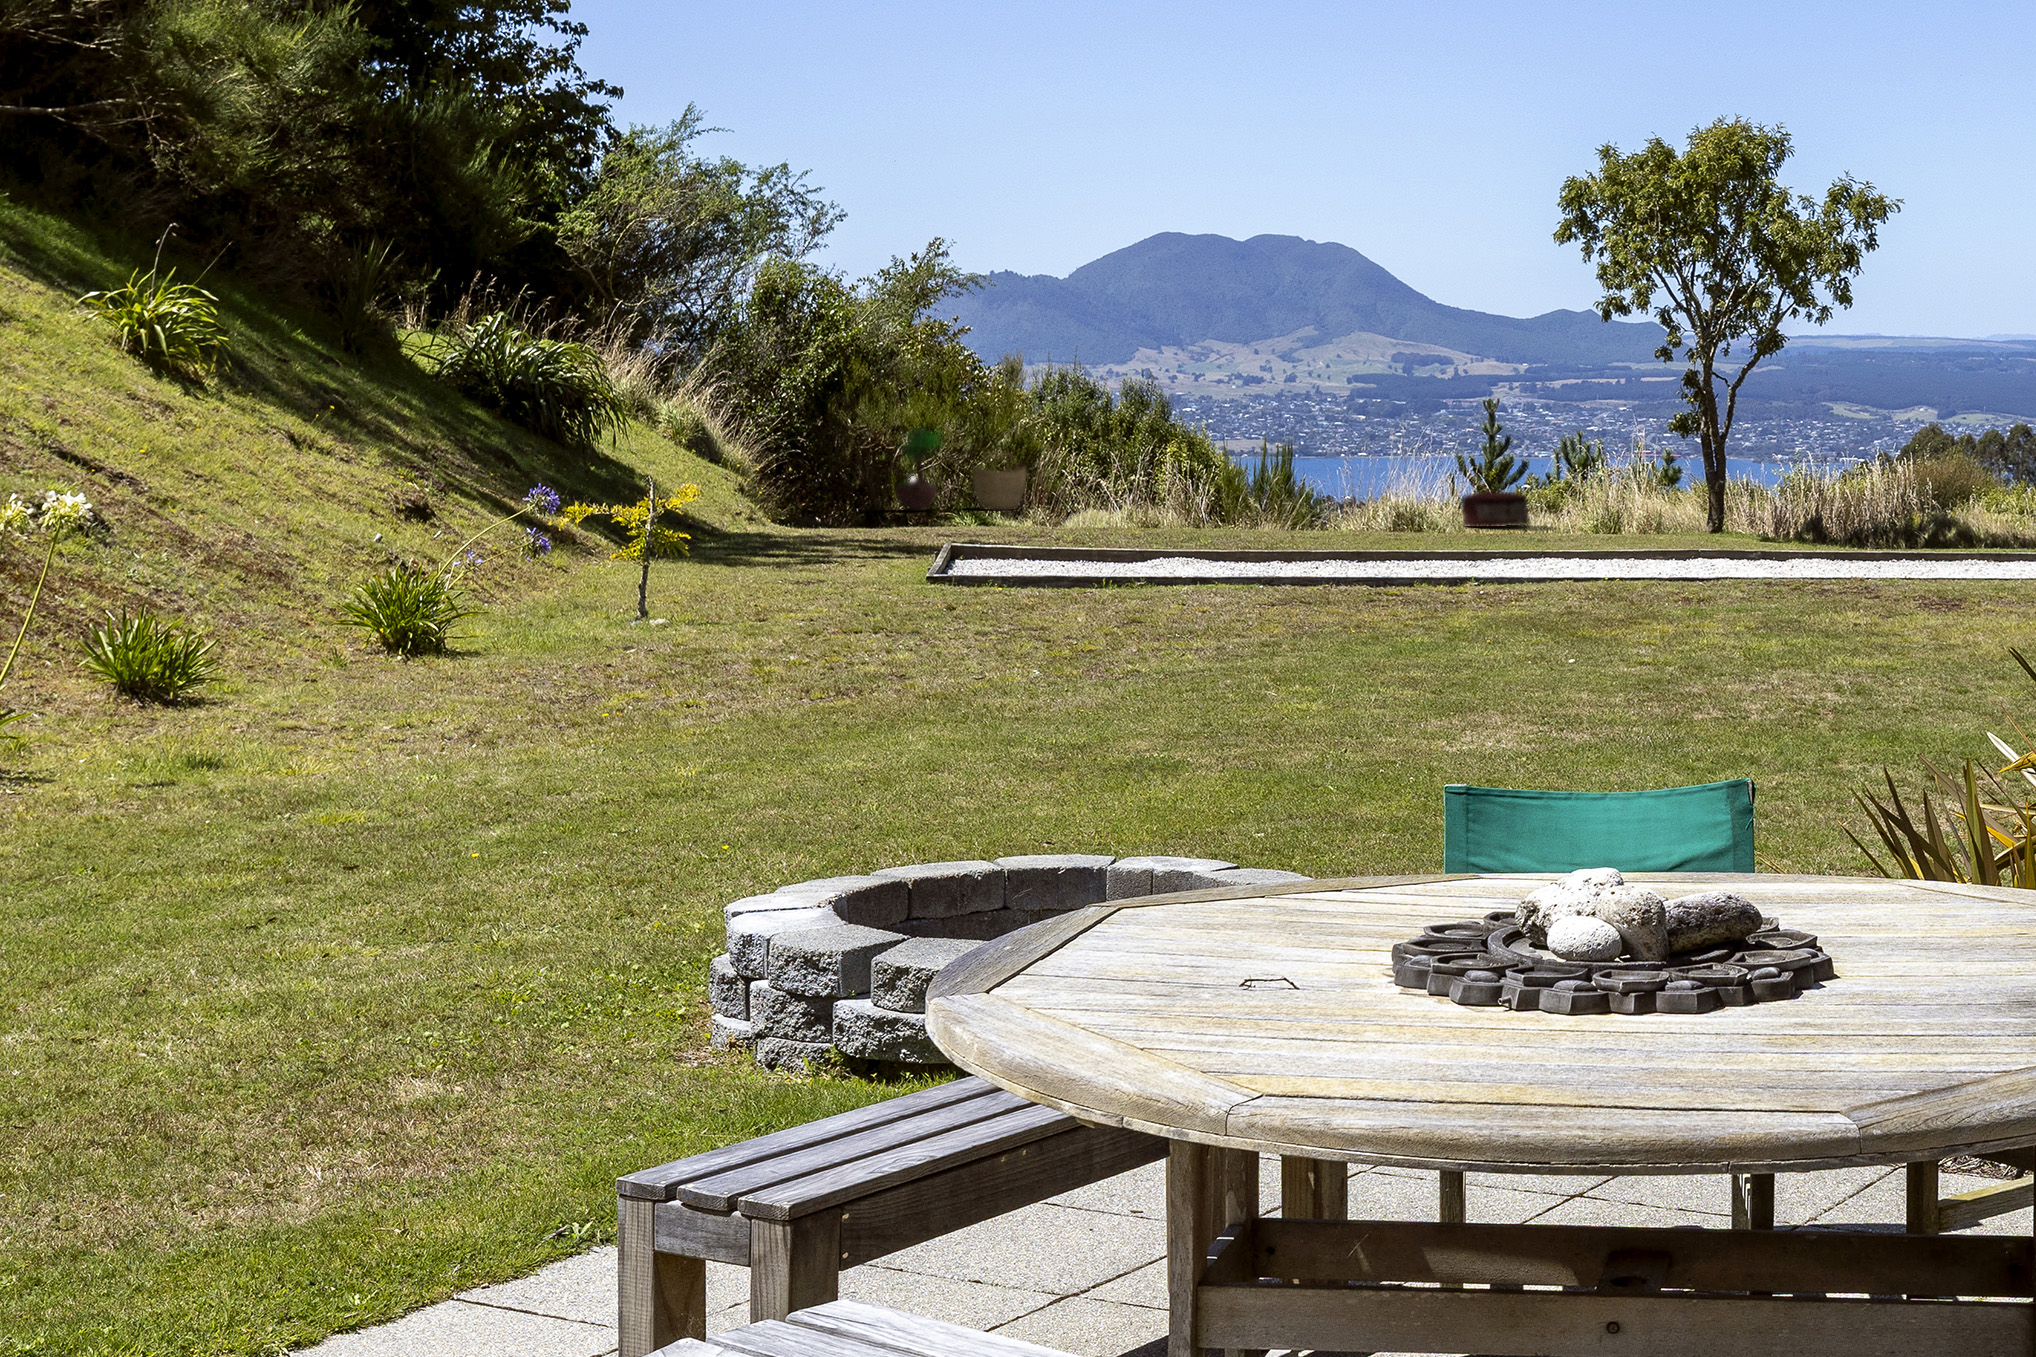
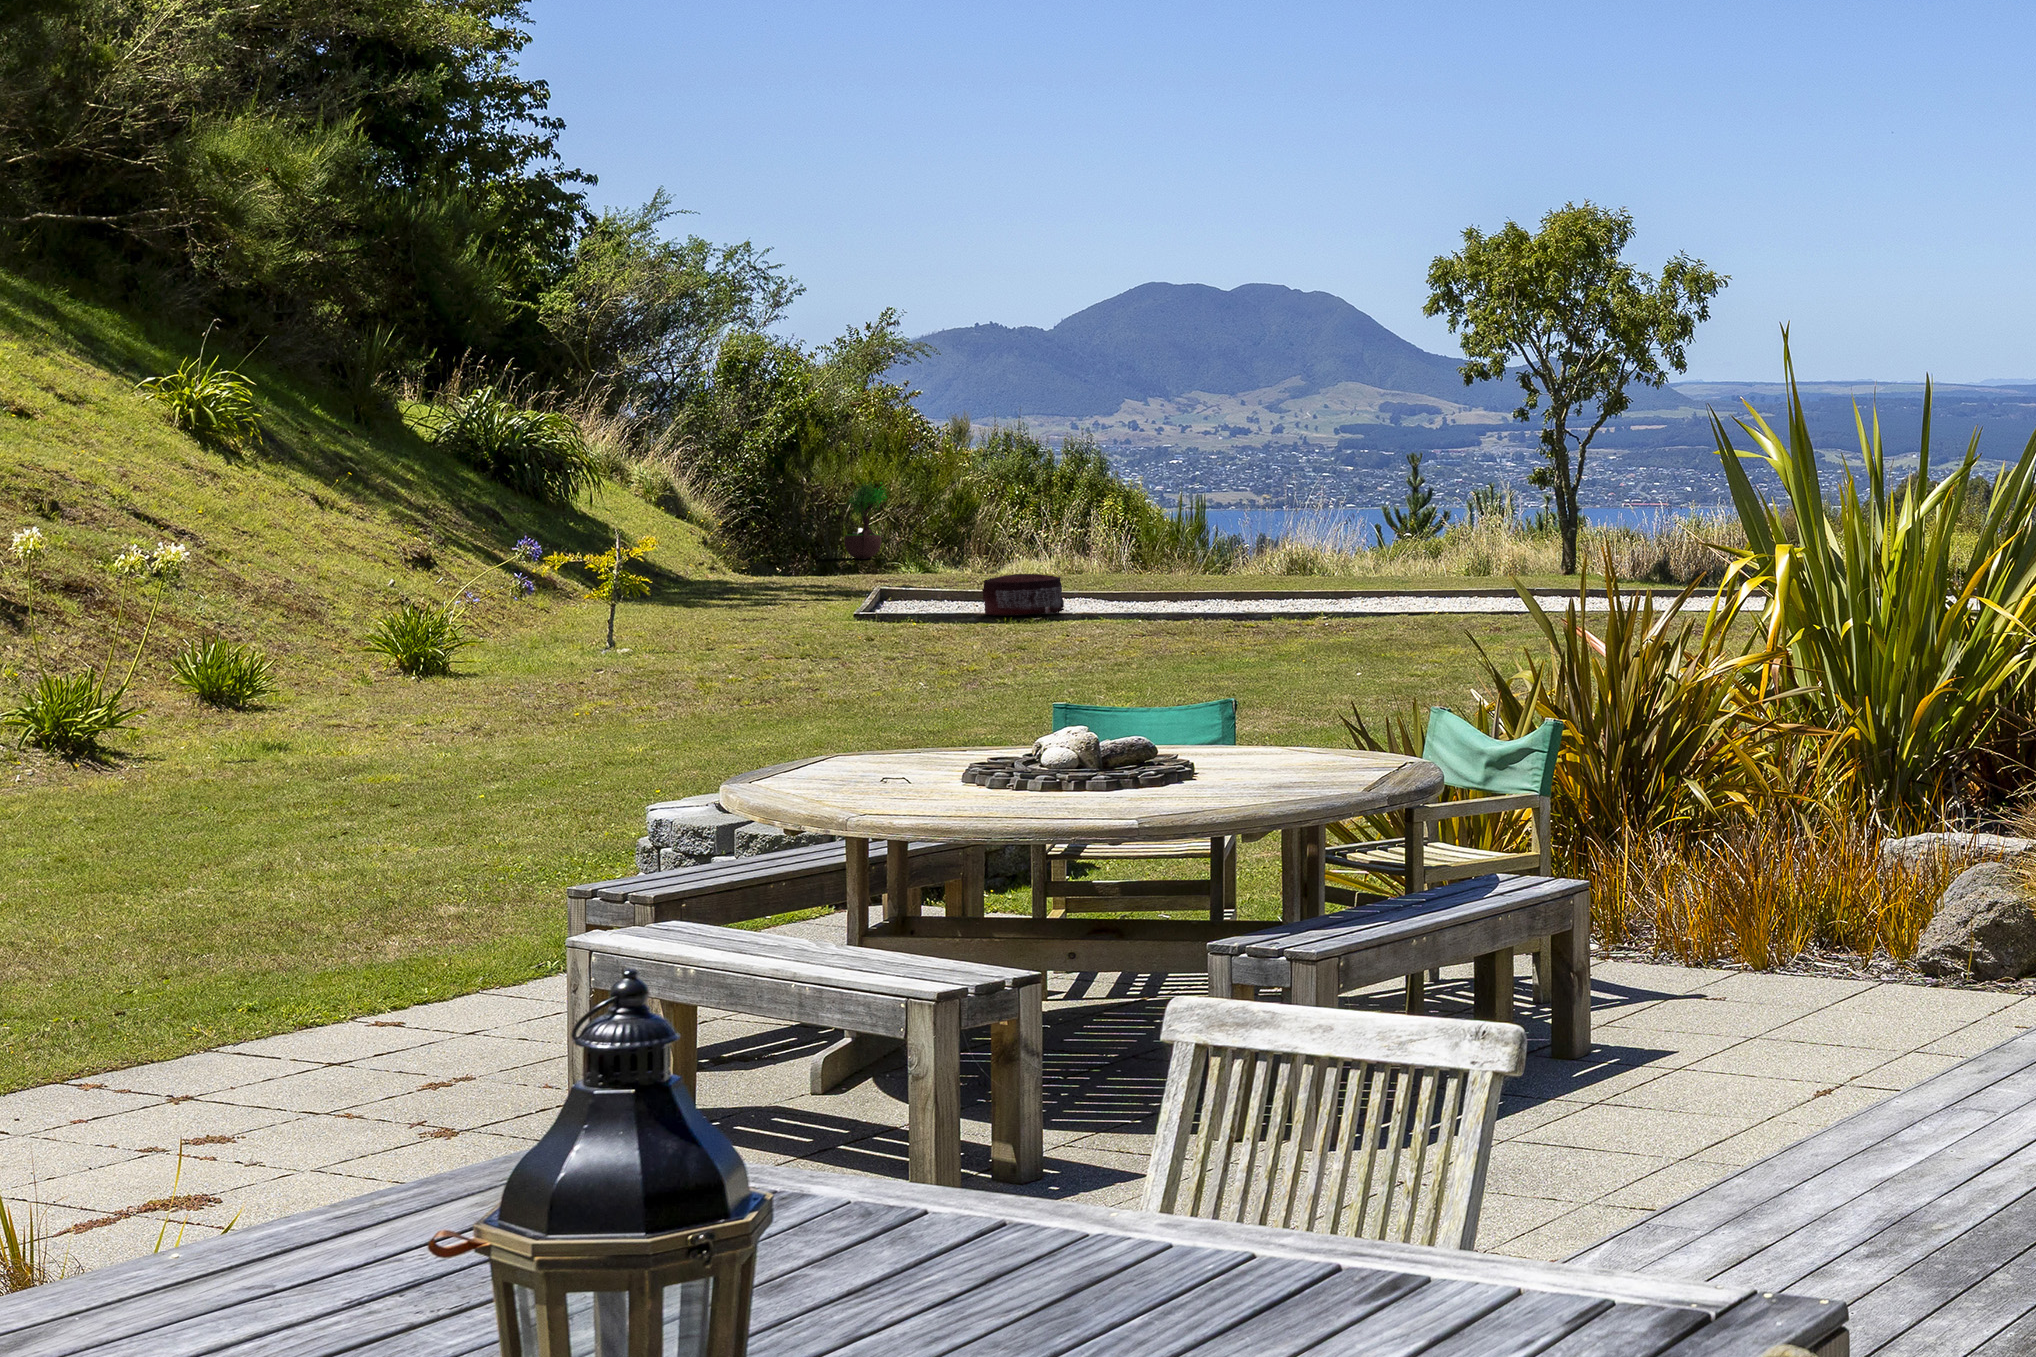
woven basket: present [973,455,1026,510] -> none [915,506,962,557]
pouf: present [1461,491,1530,527] -> present [982,574,1064,616]

